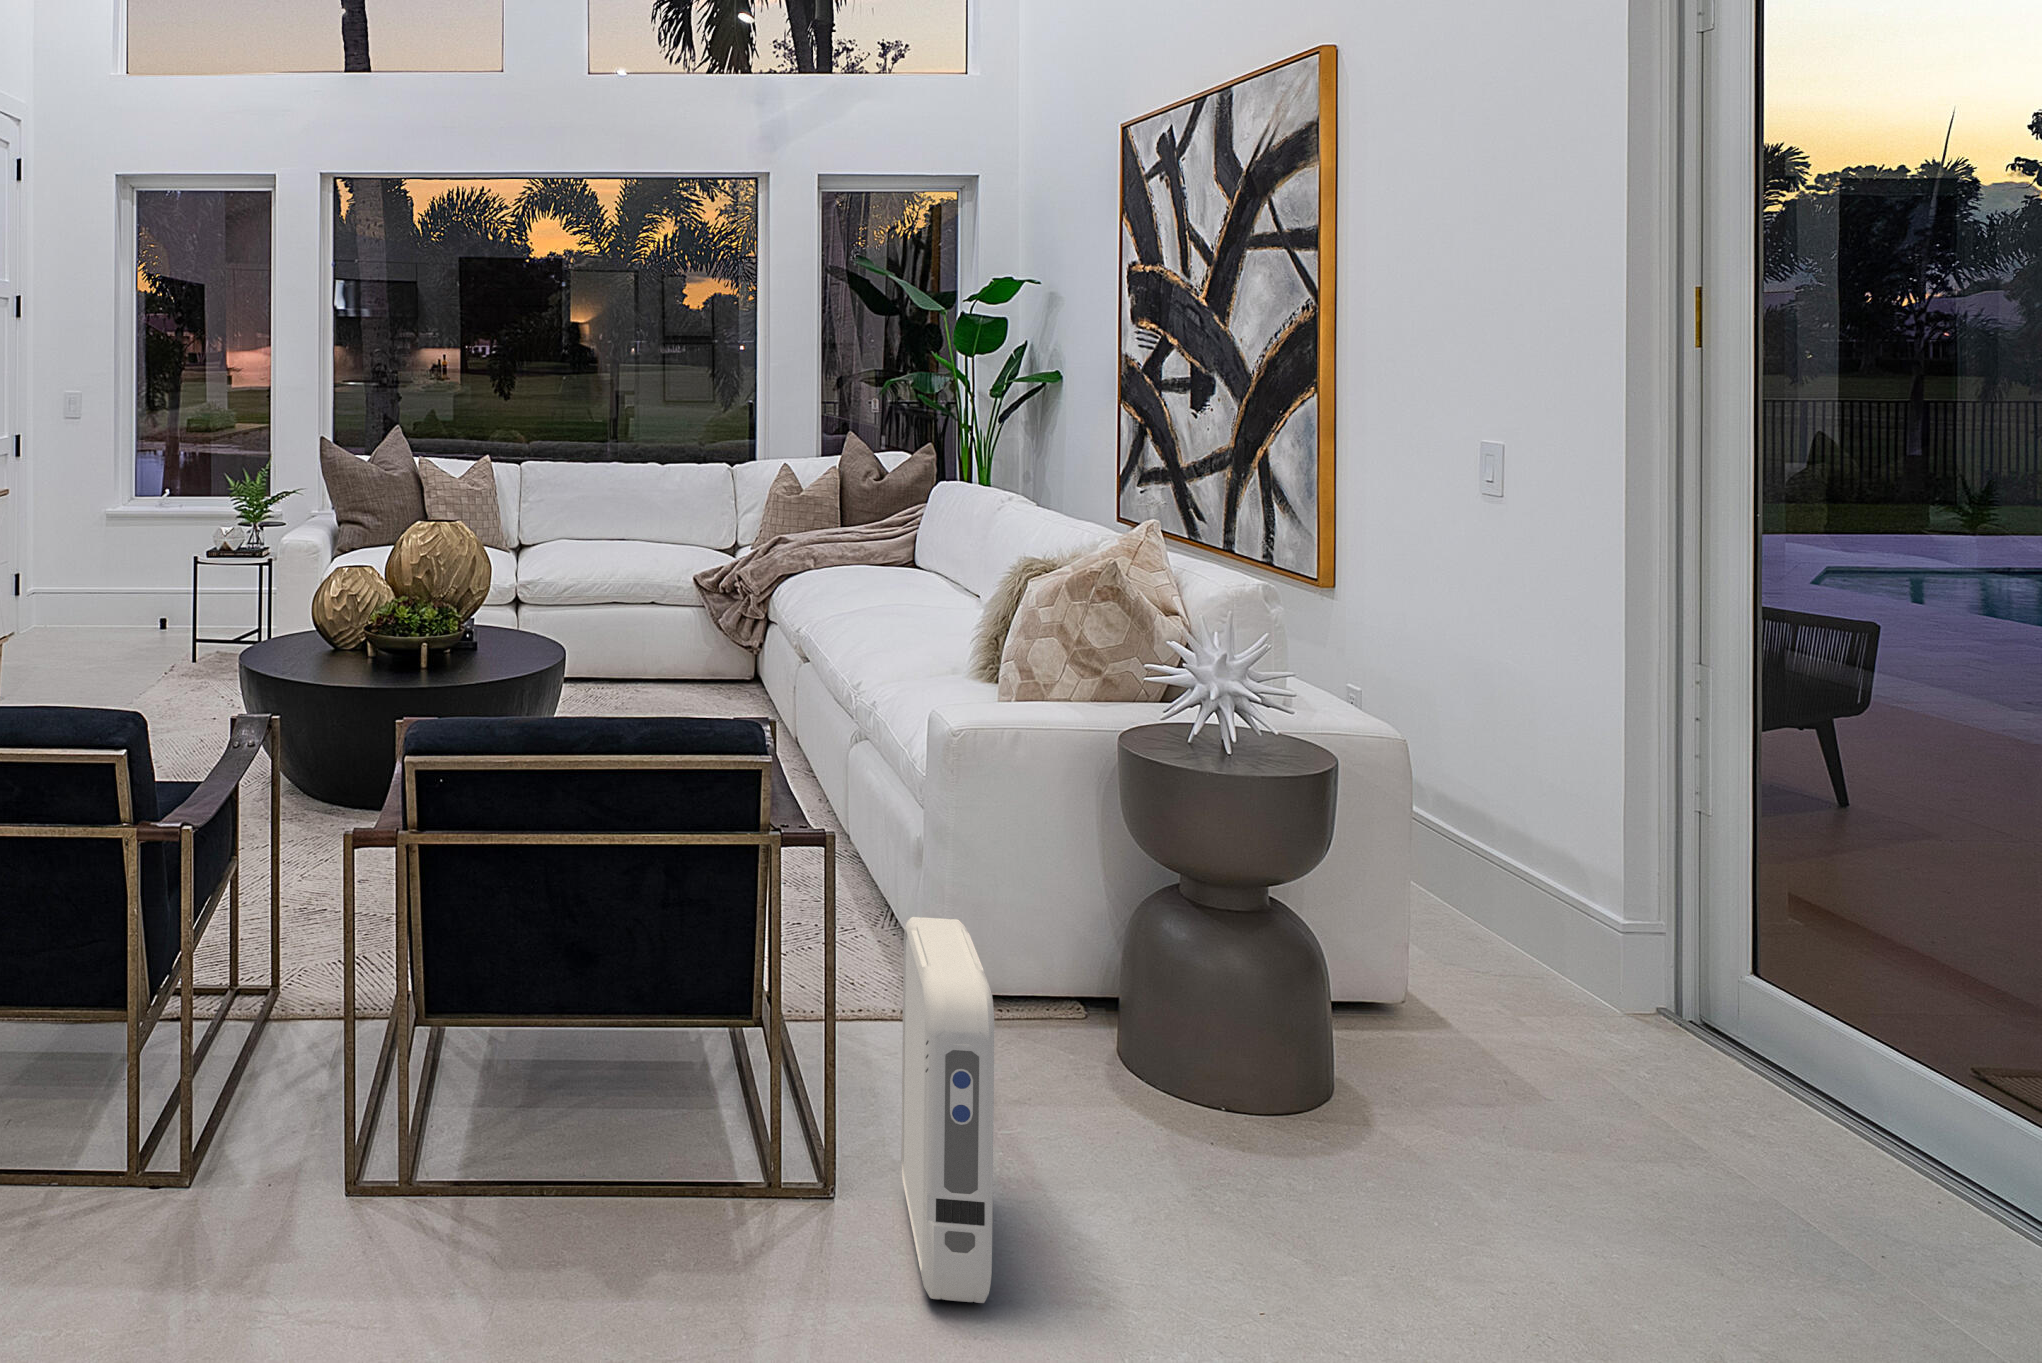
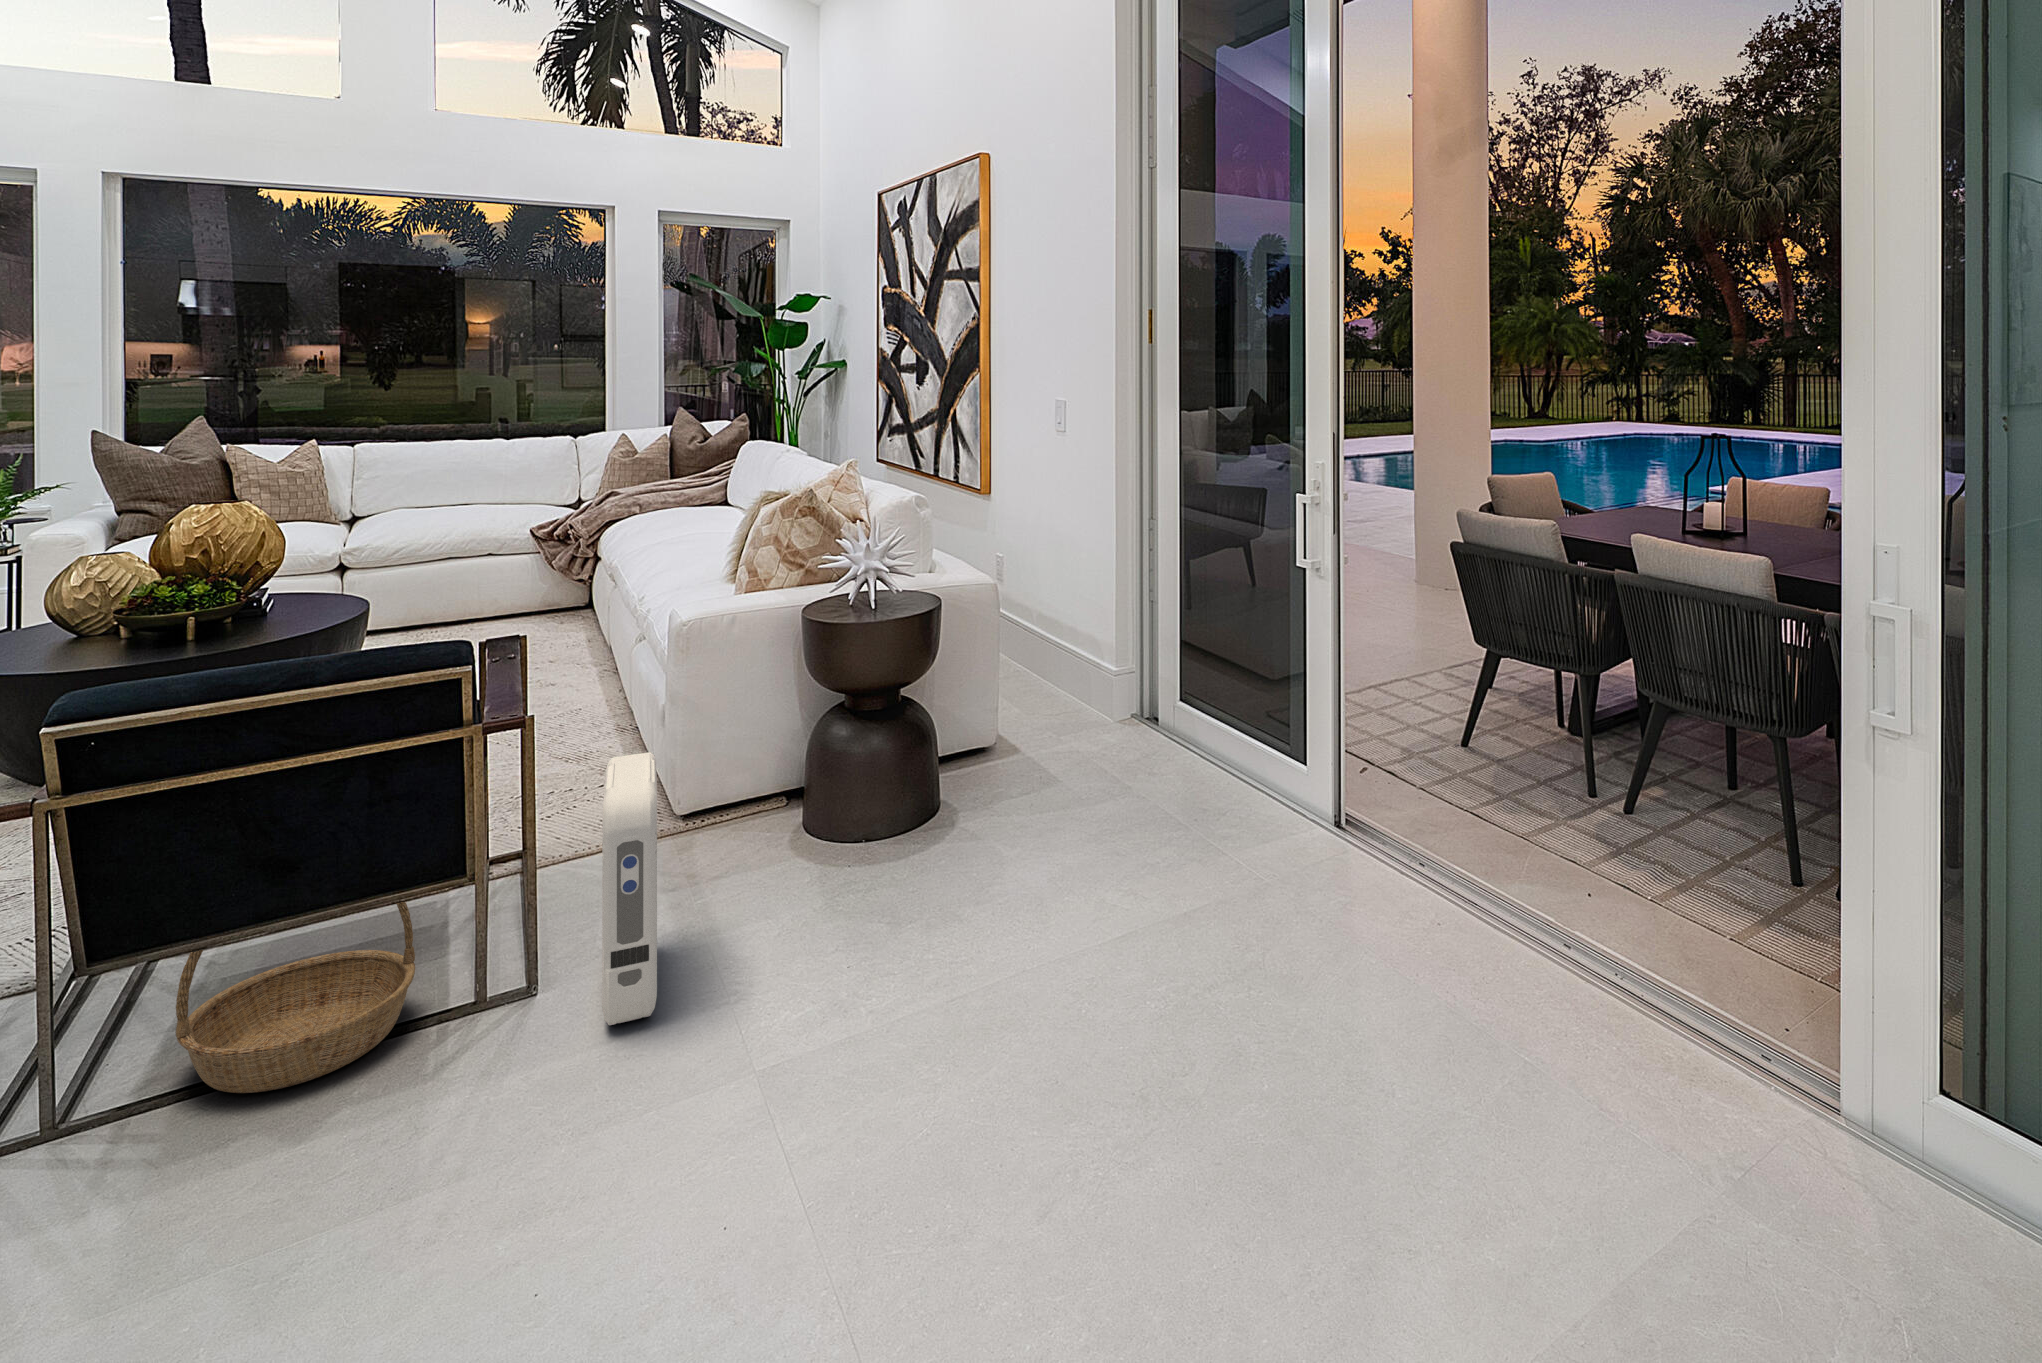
basket: none [470,975,690,1247] -> present [176,902,415,1093]

